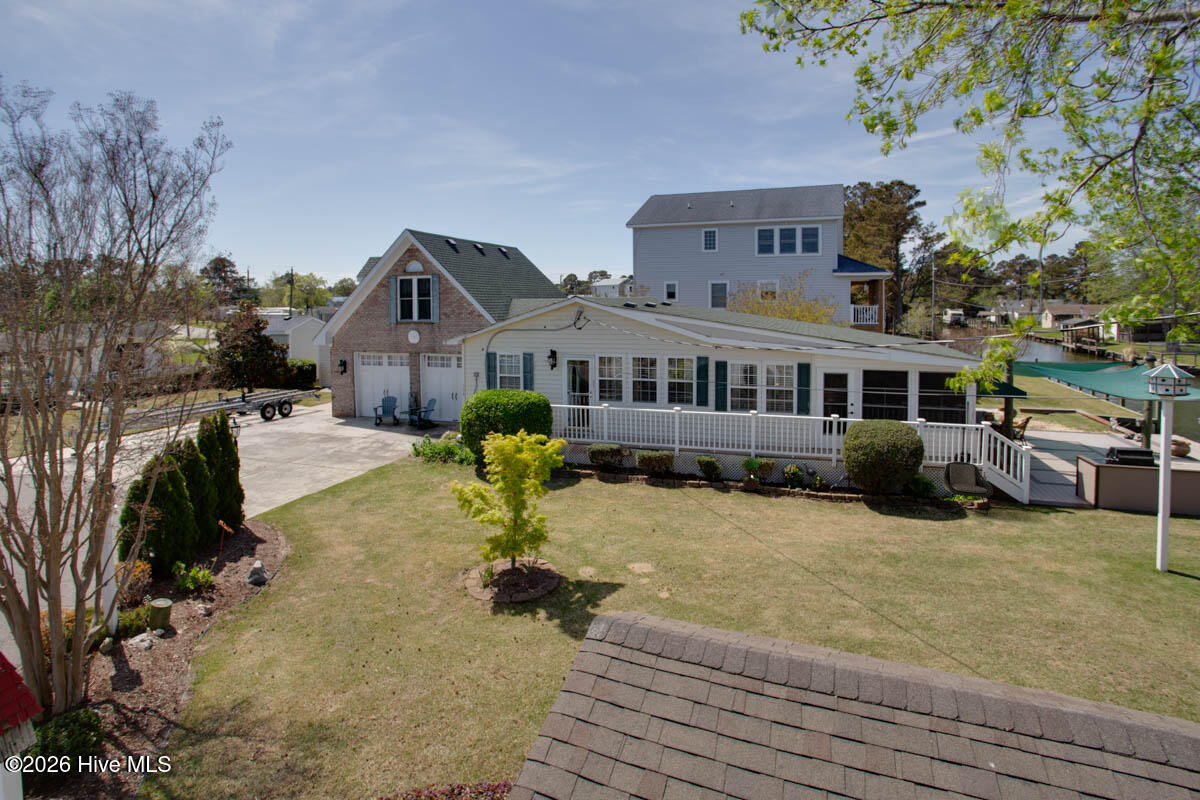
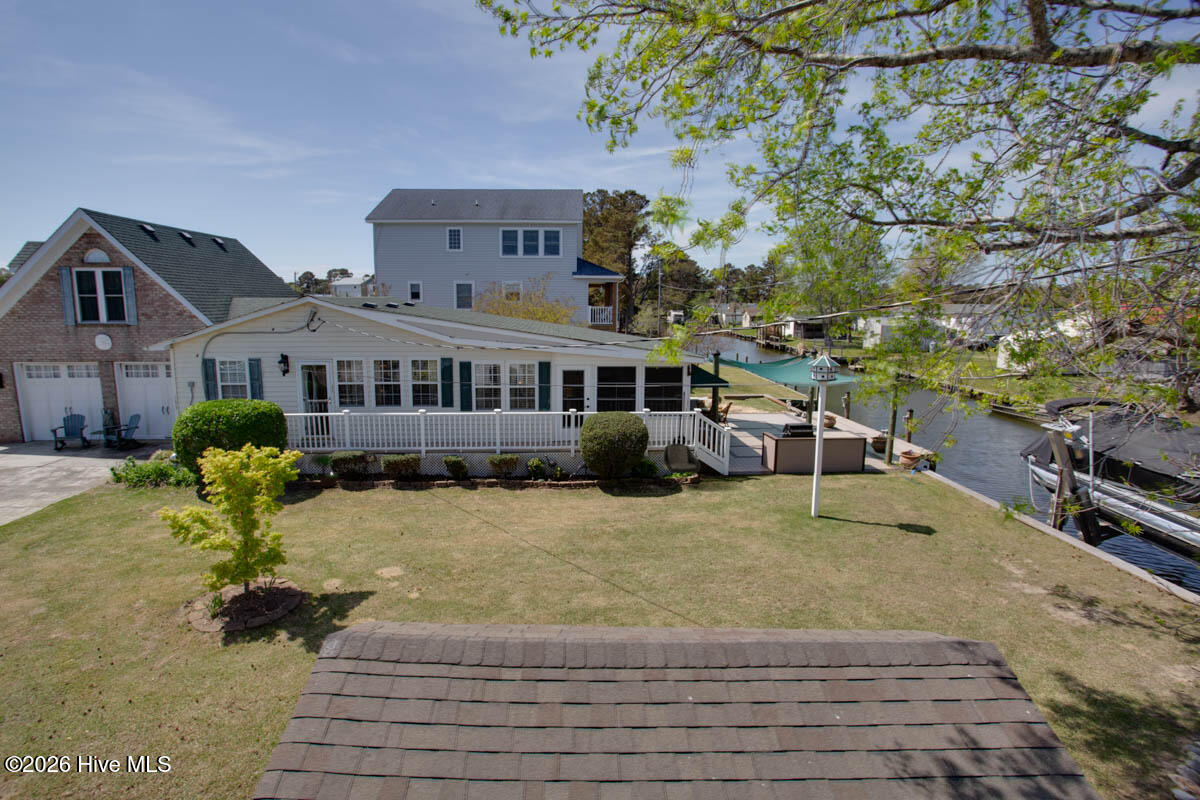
potted tree: present [740,457,759,490] -> present [312,454,338,487]

